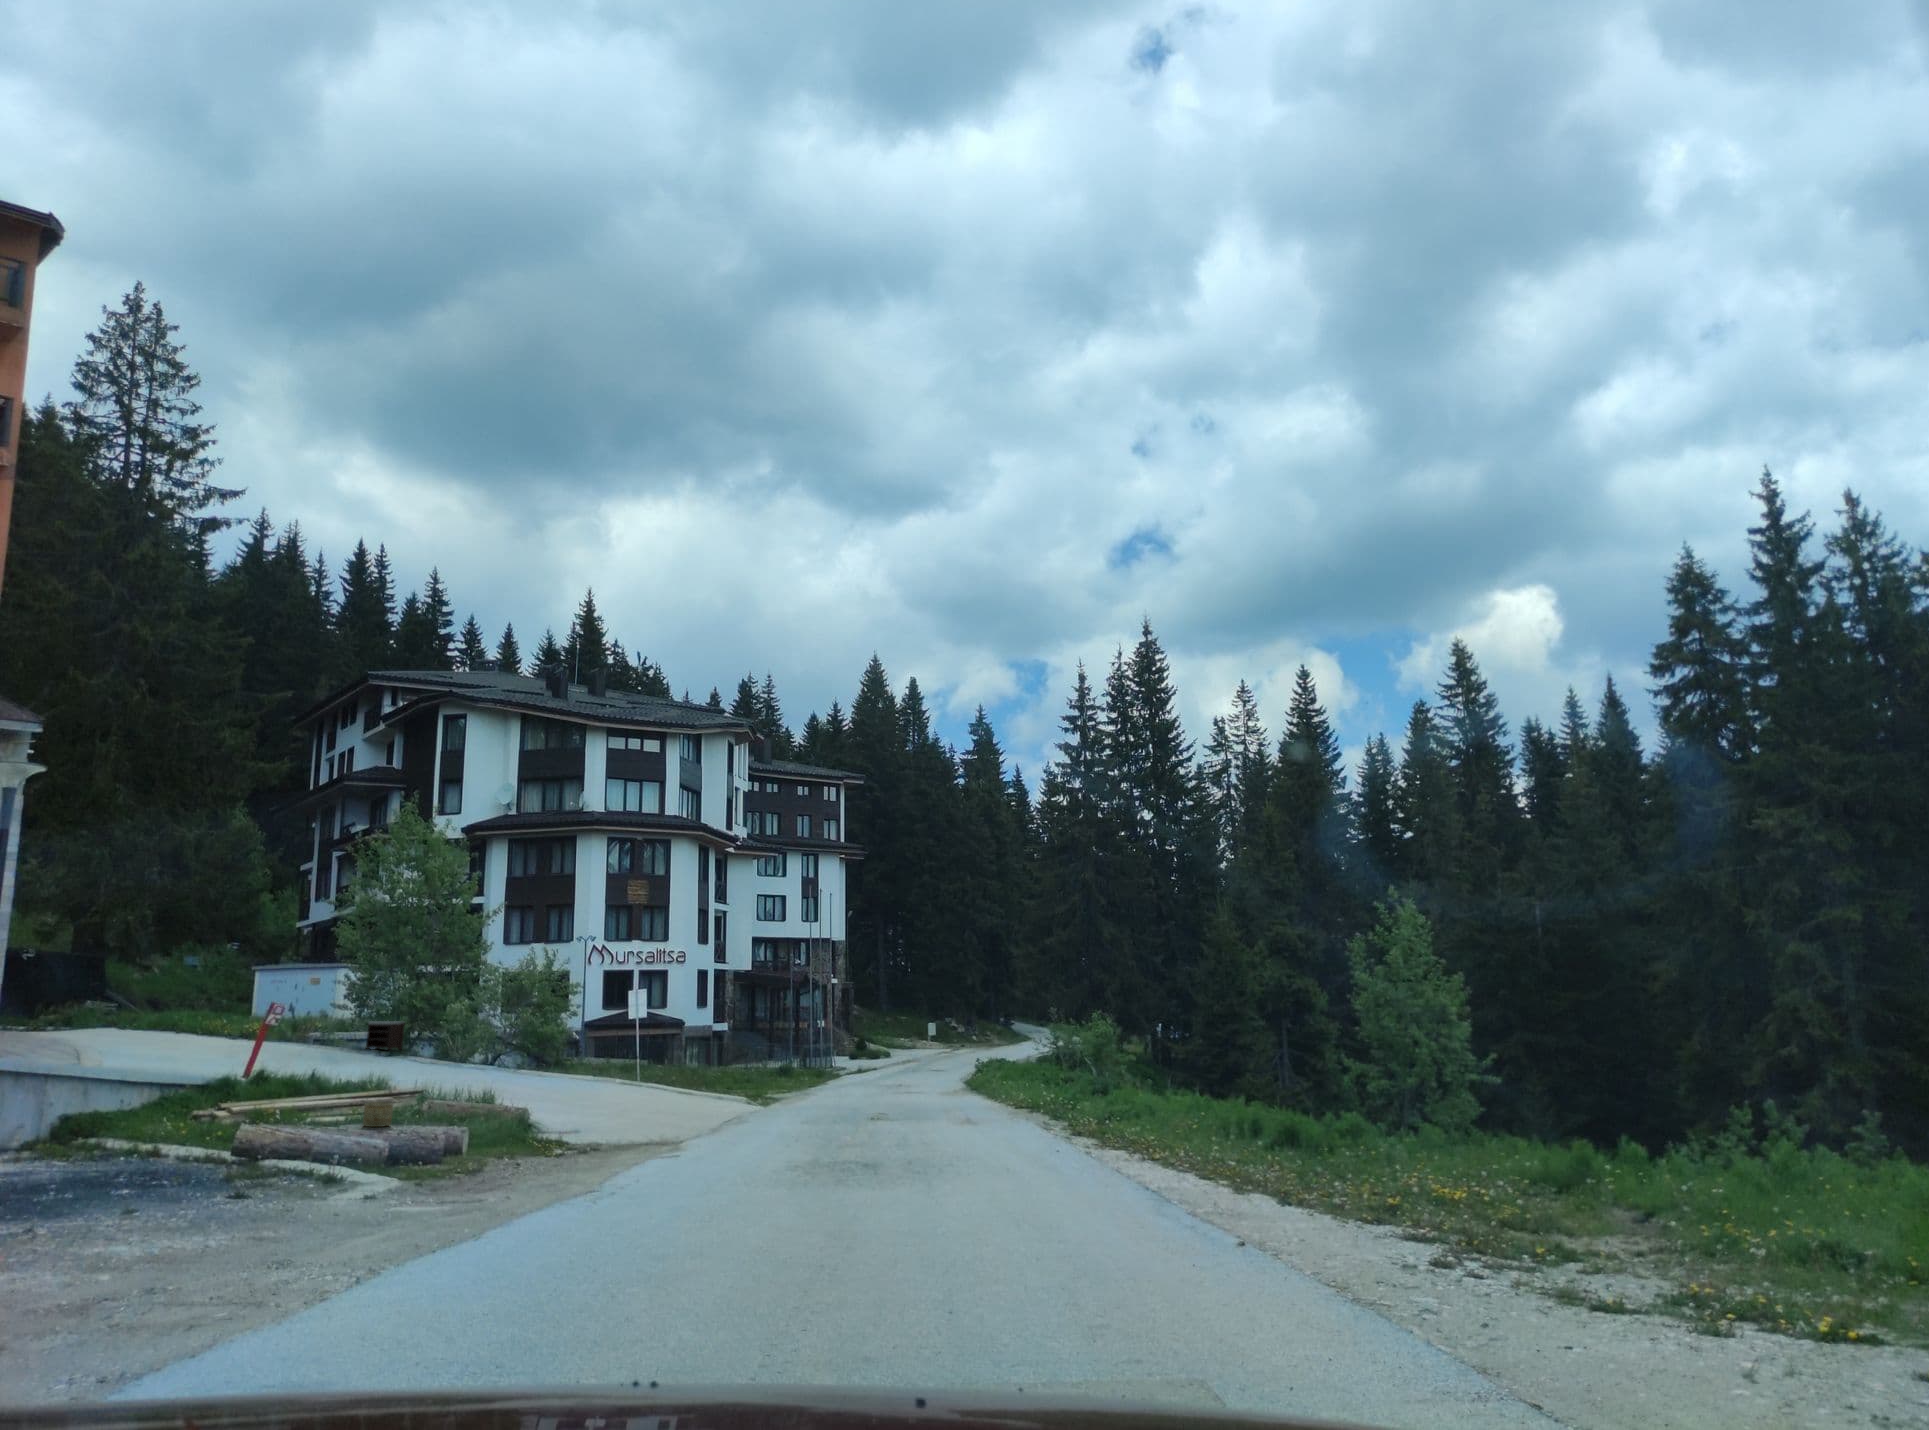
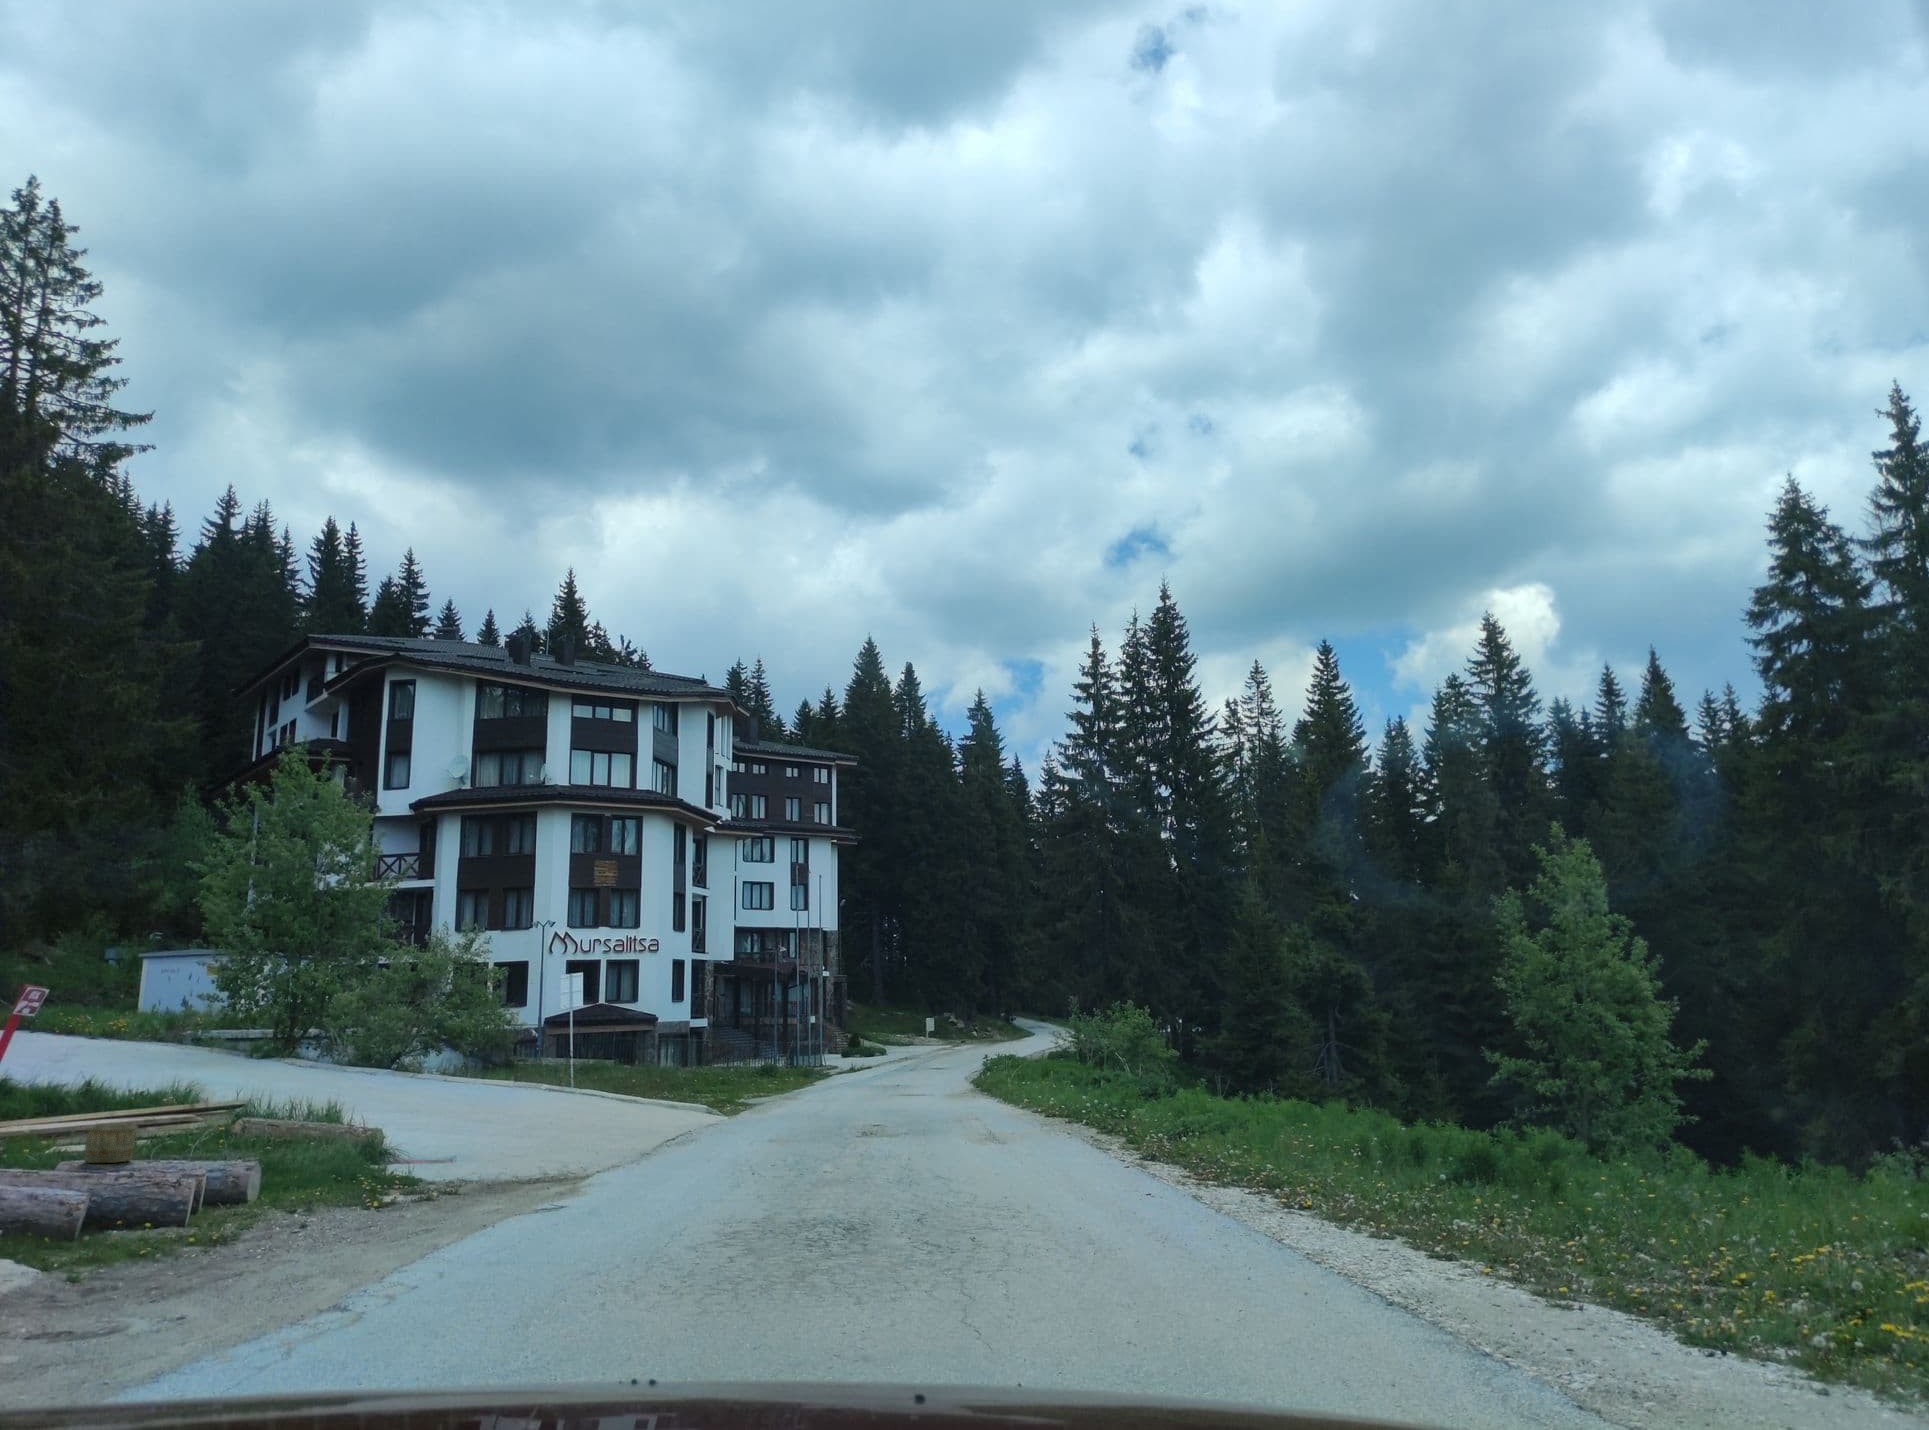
bench: present [365,1021,406,1050] -> none [235,1012,286,1049]

